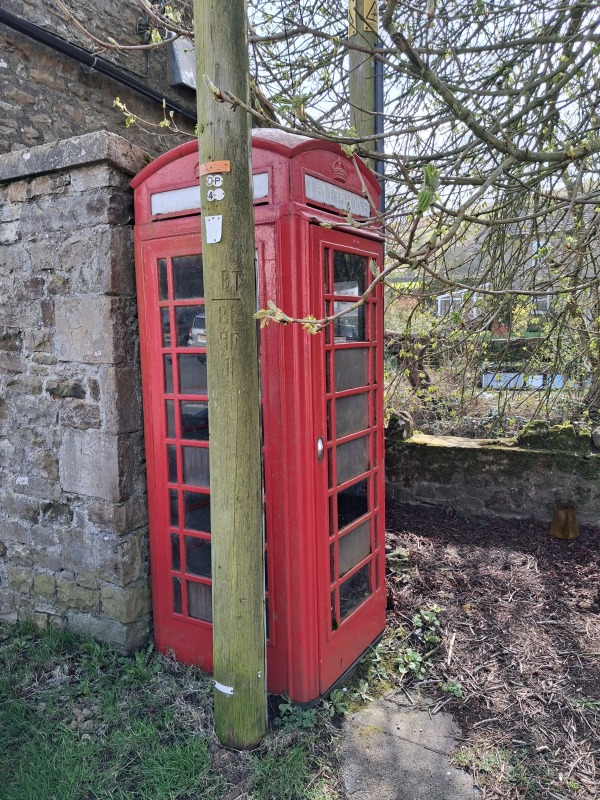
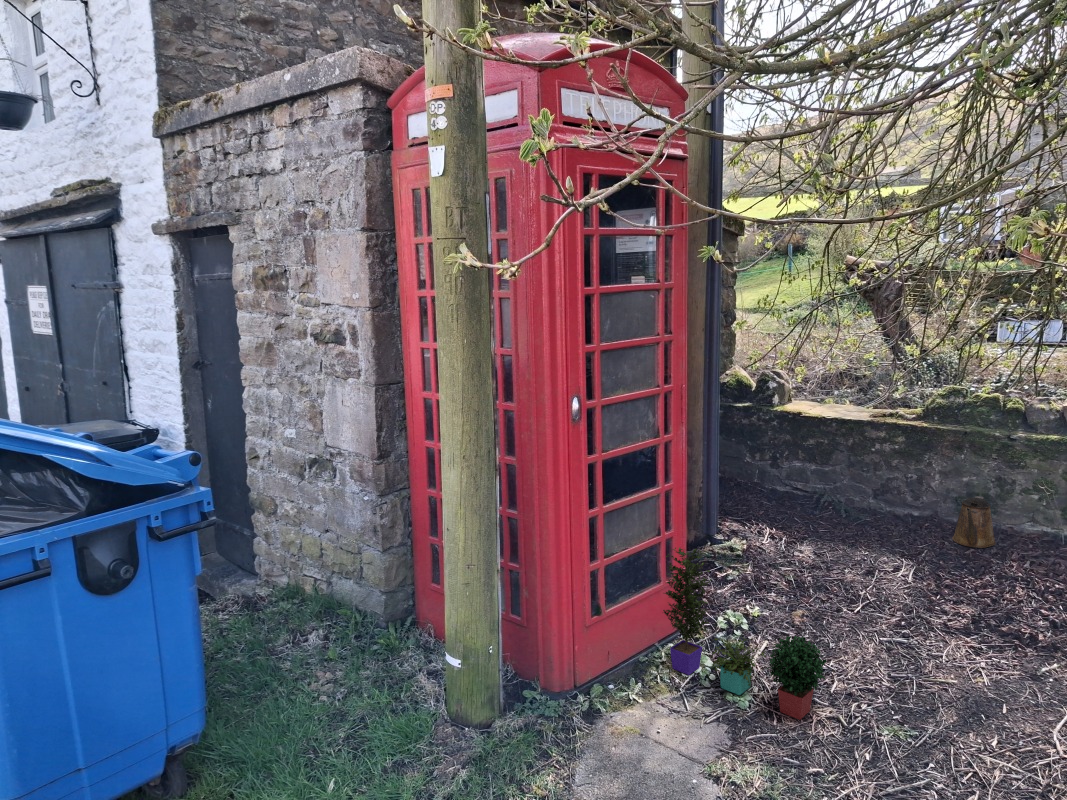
potted plant: none [377,562,525,701] -> present [663,548,826,720]

